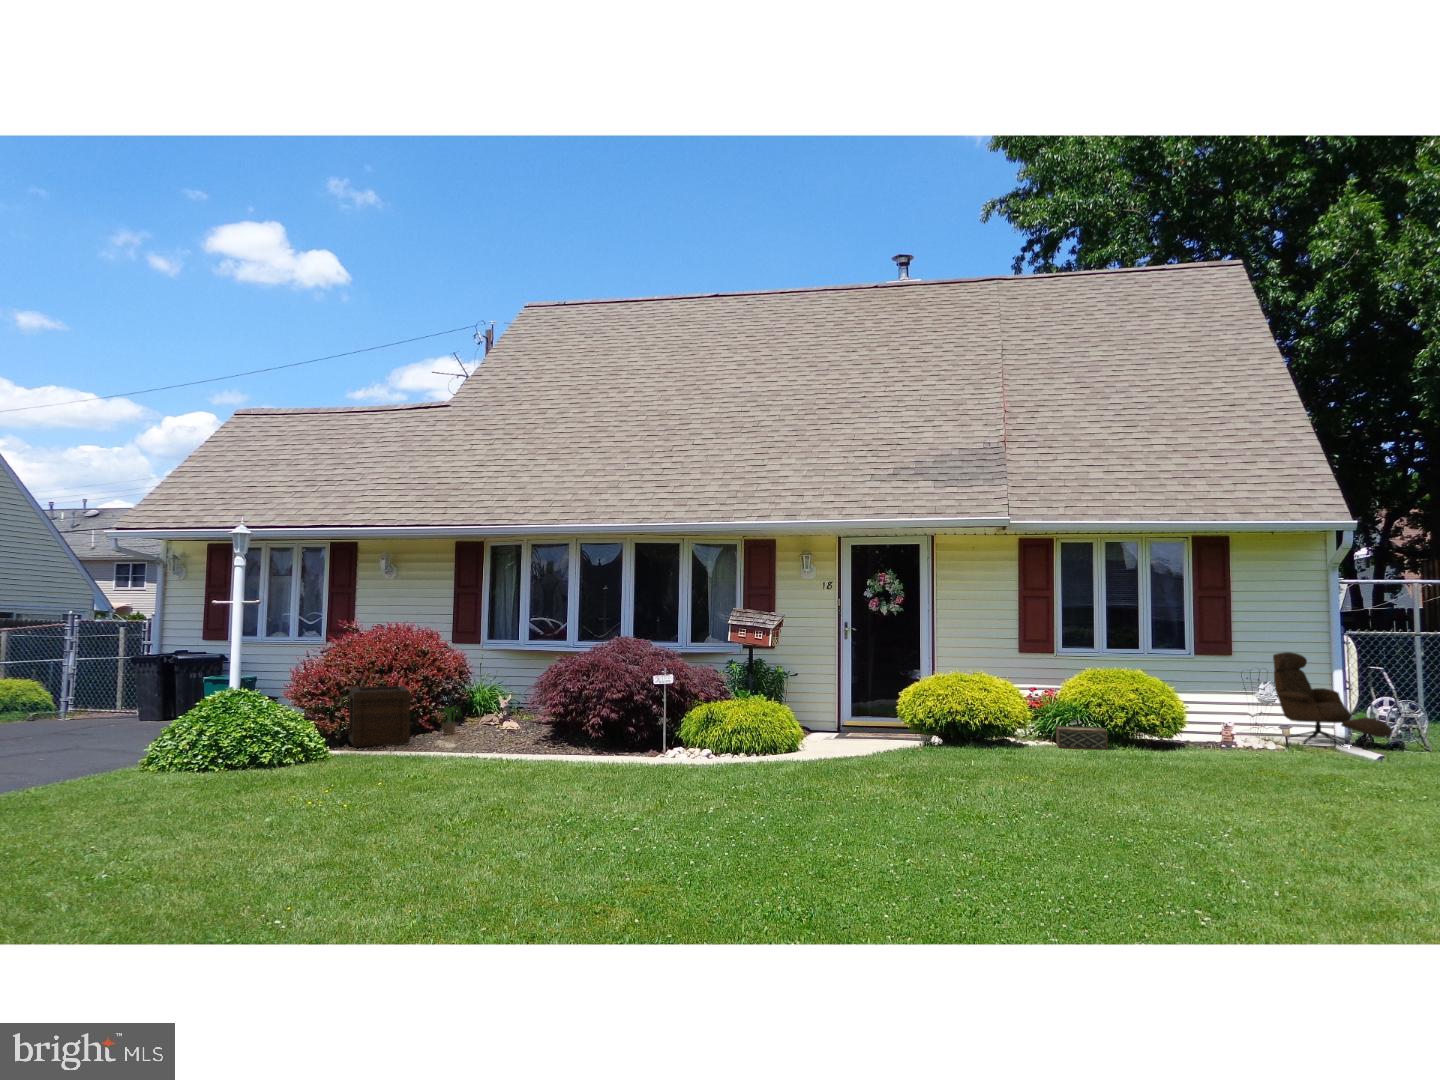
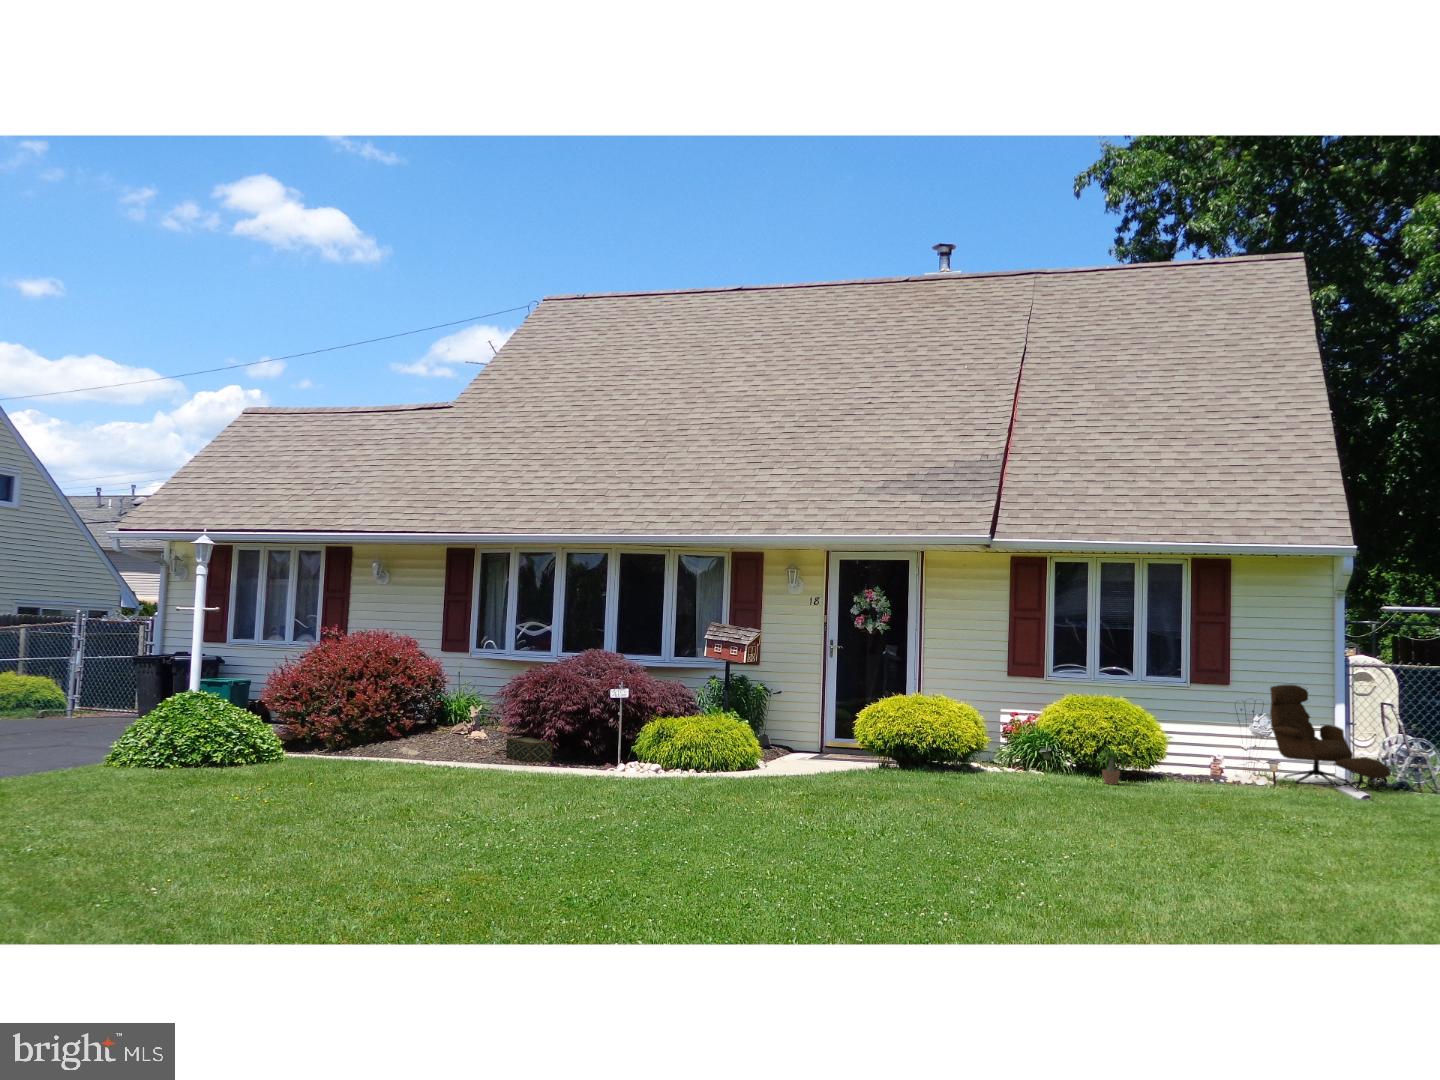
wooden crate: present [349,686,411,747] -> none [315,692,373,751]
potted plant: present [440,707,461,735] -> present [1097,750,1127,785]
woven basket: present [1056,726,1108,750] -> present [506,737,553,762]

